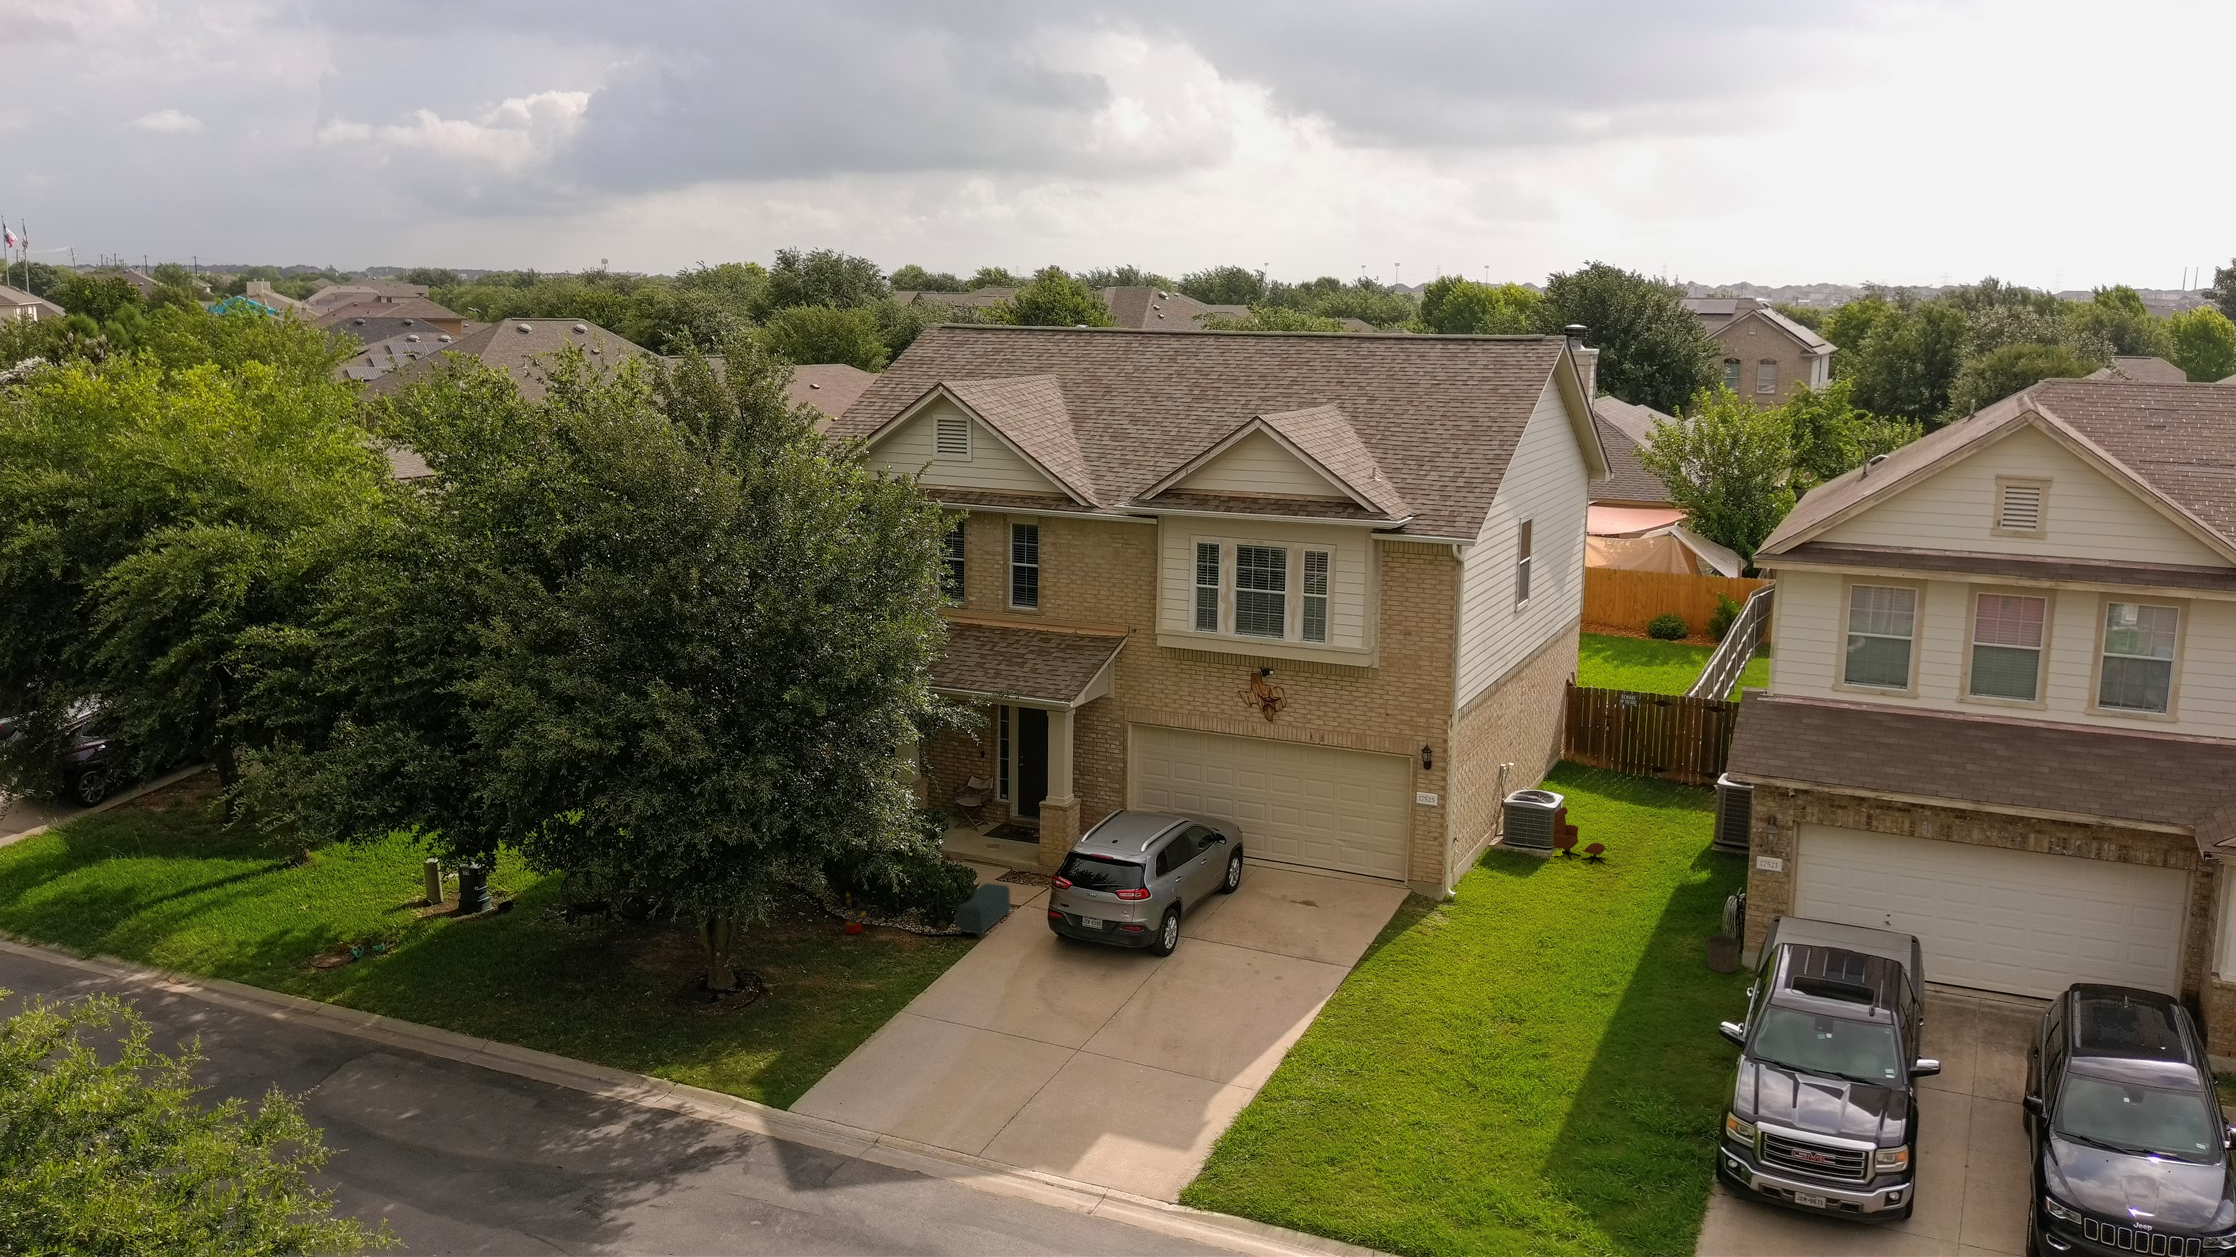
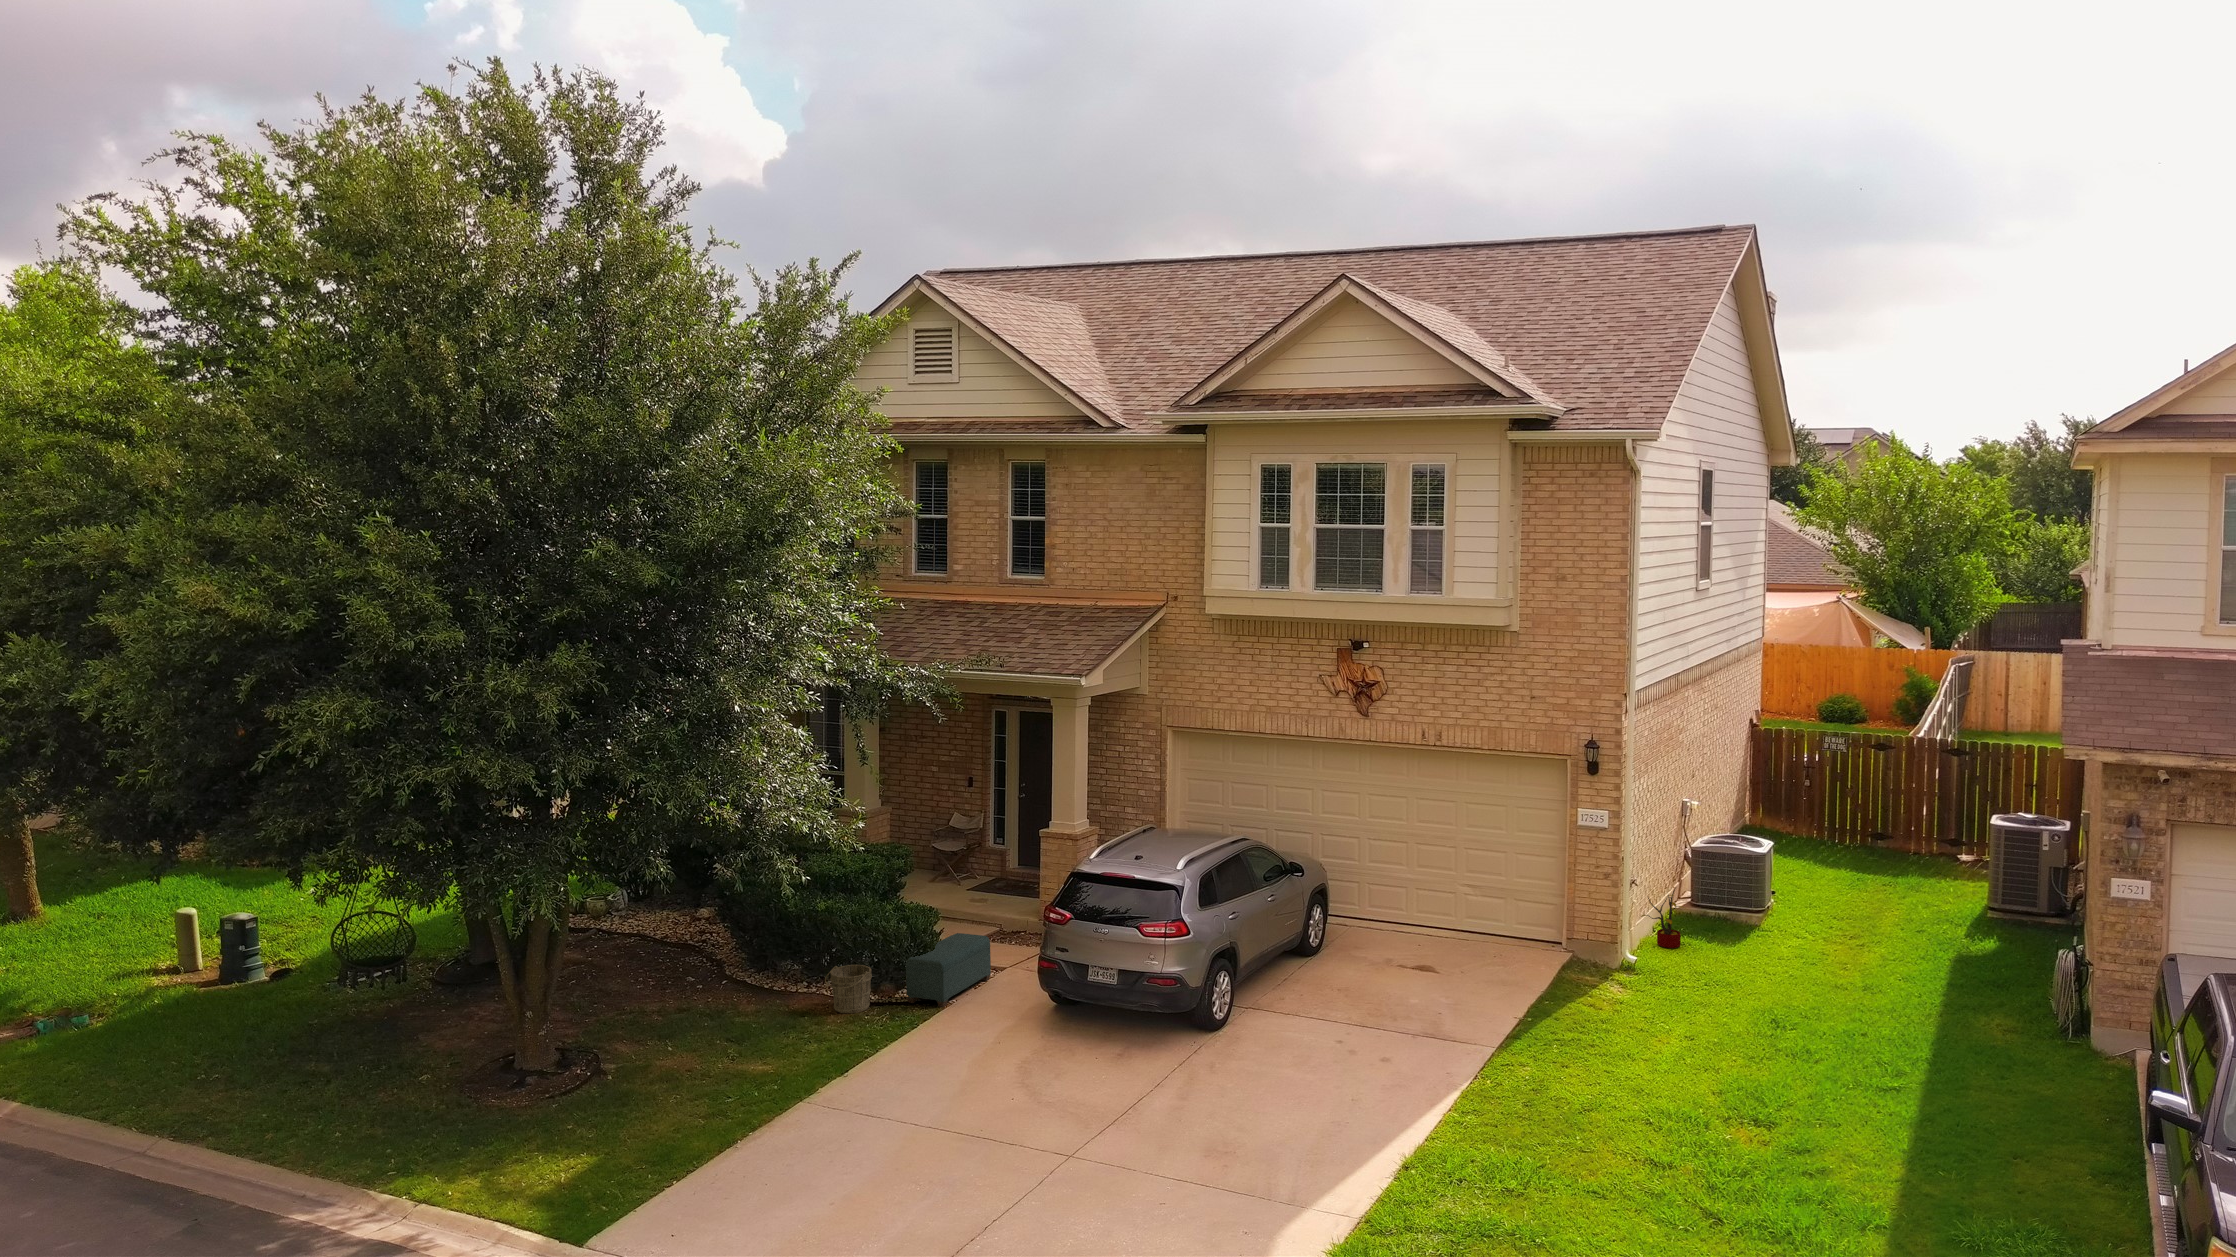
lounge chair: present [1553,807,1606,864] -> none [1760,850,1839,929]
decorative plant: present [845,893,865,934] -> present [1641,888,1685,948]
bucket: present [1704,934,1740,973] -> present [825,965,872,1013]

